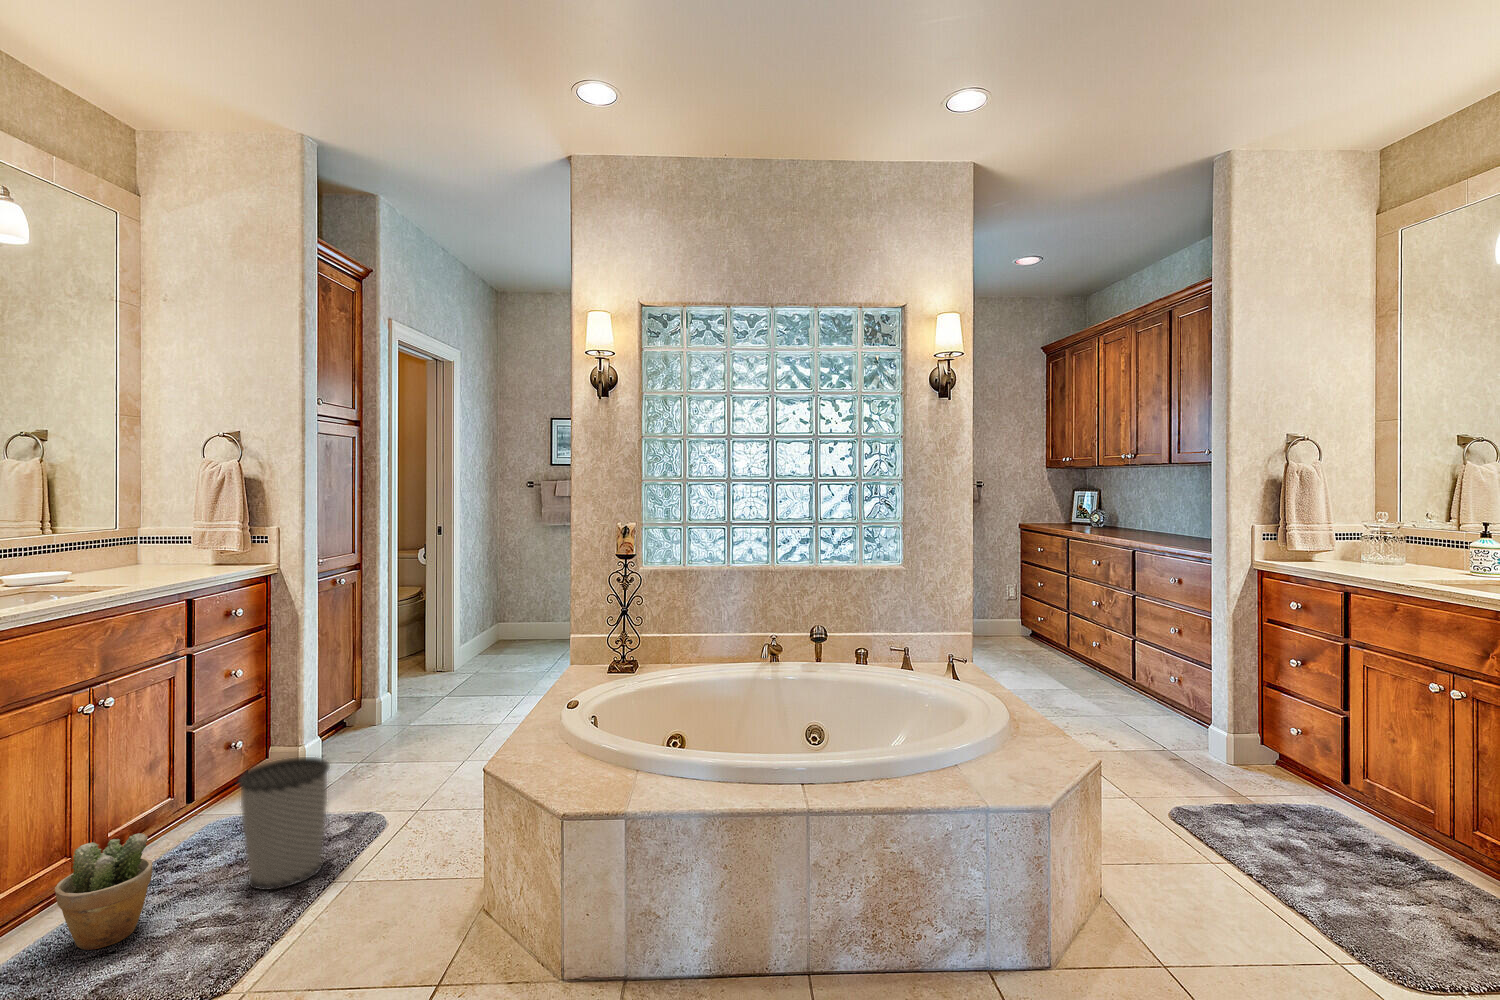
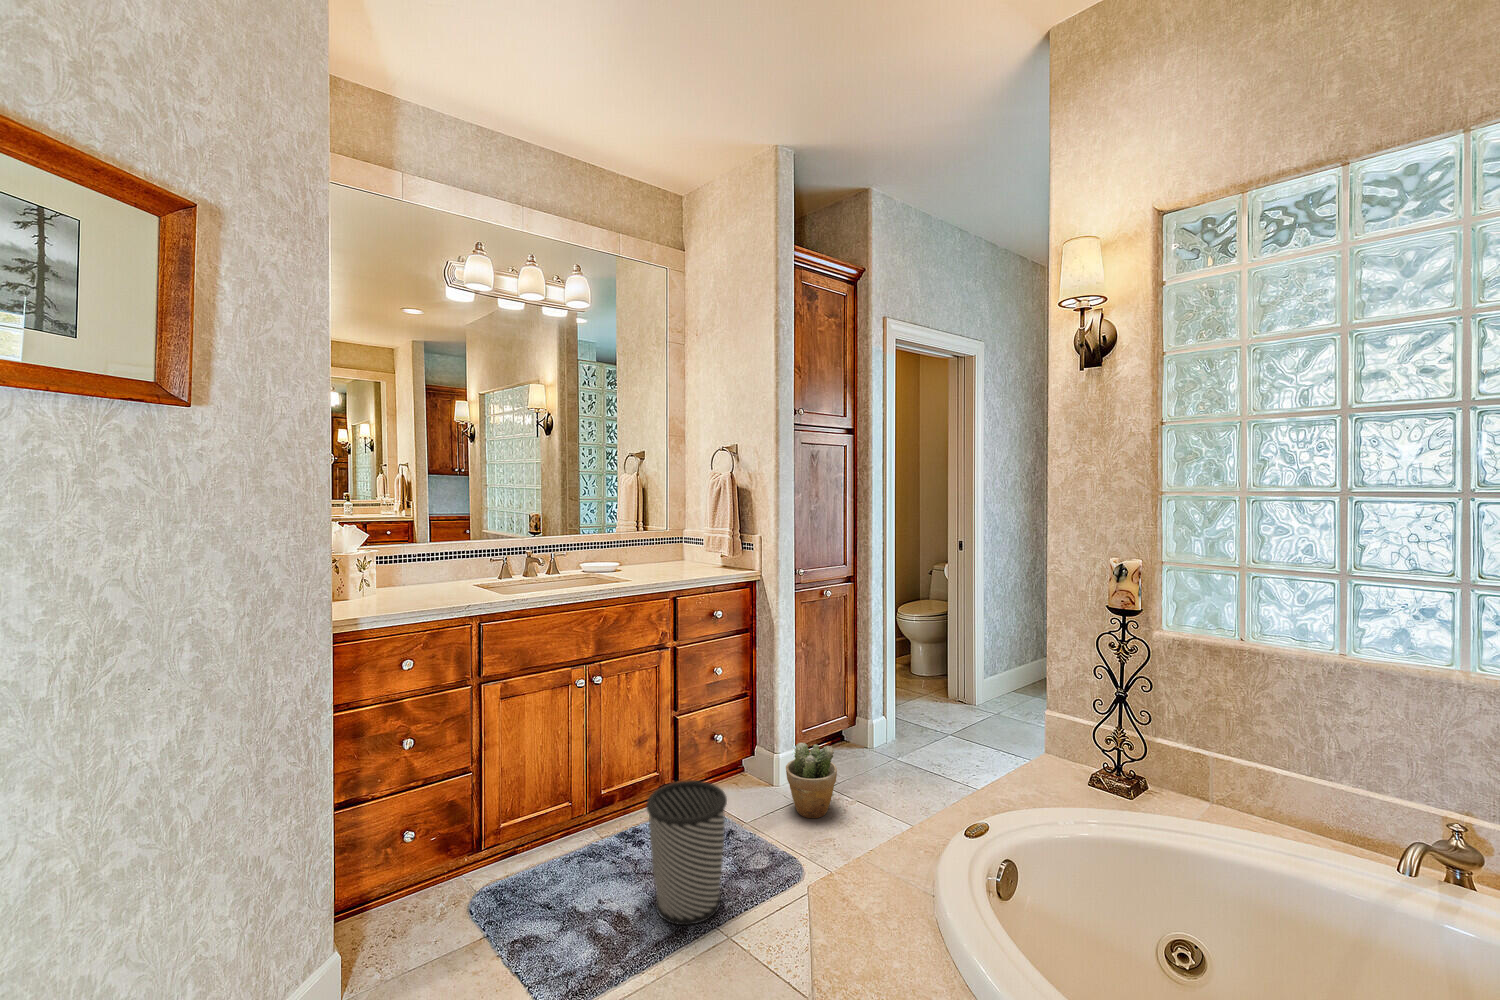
potted plant: present [55,833,152,950] -> present [786,743,837,818]

